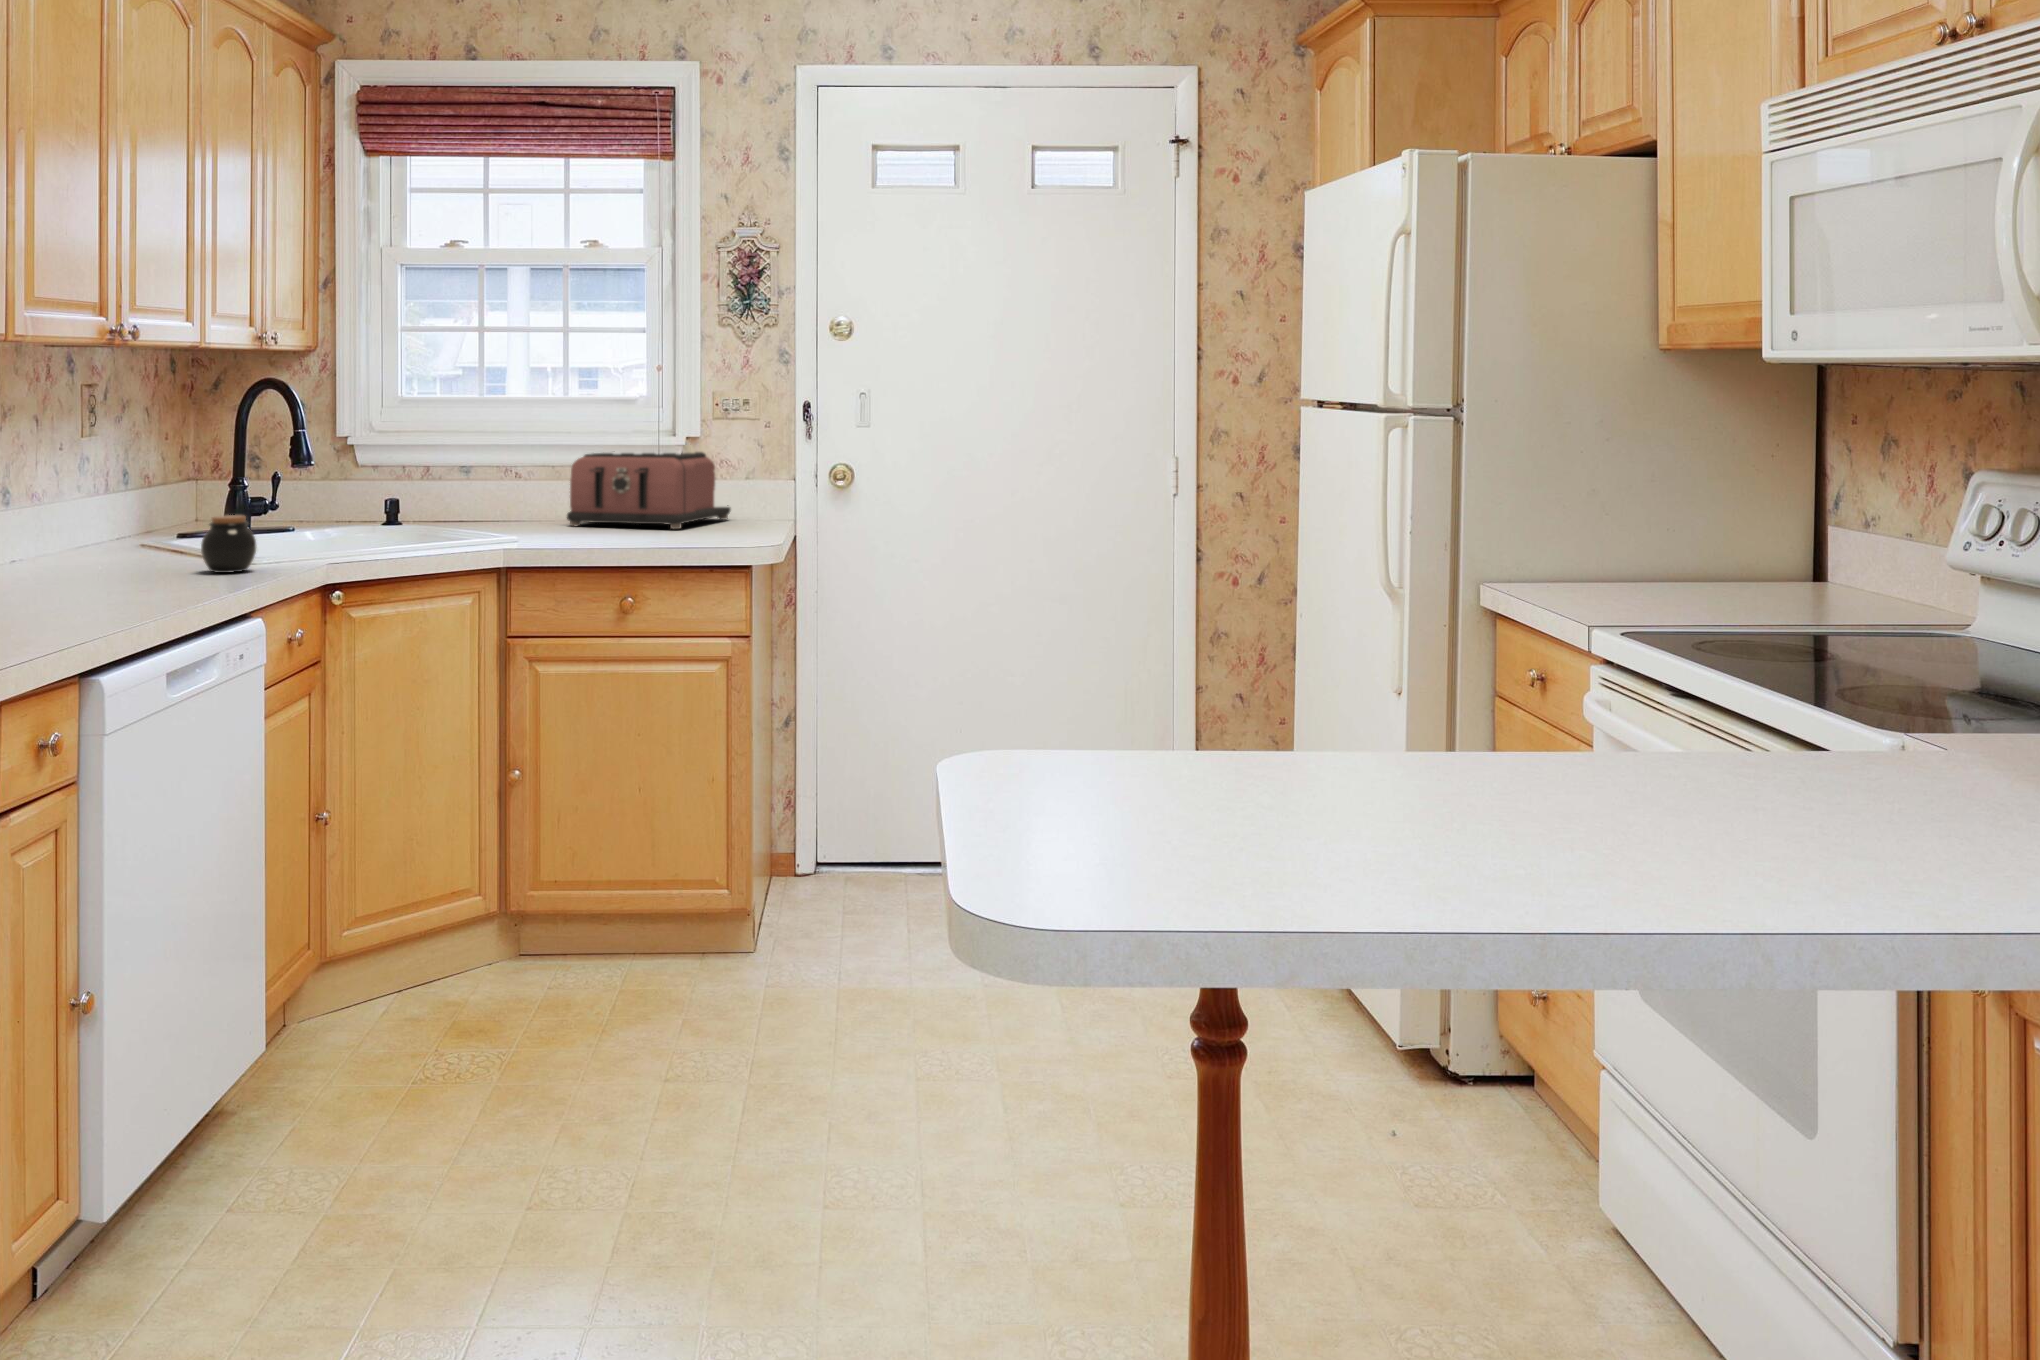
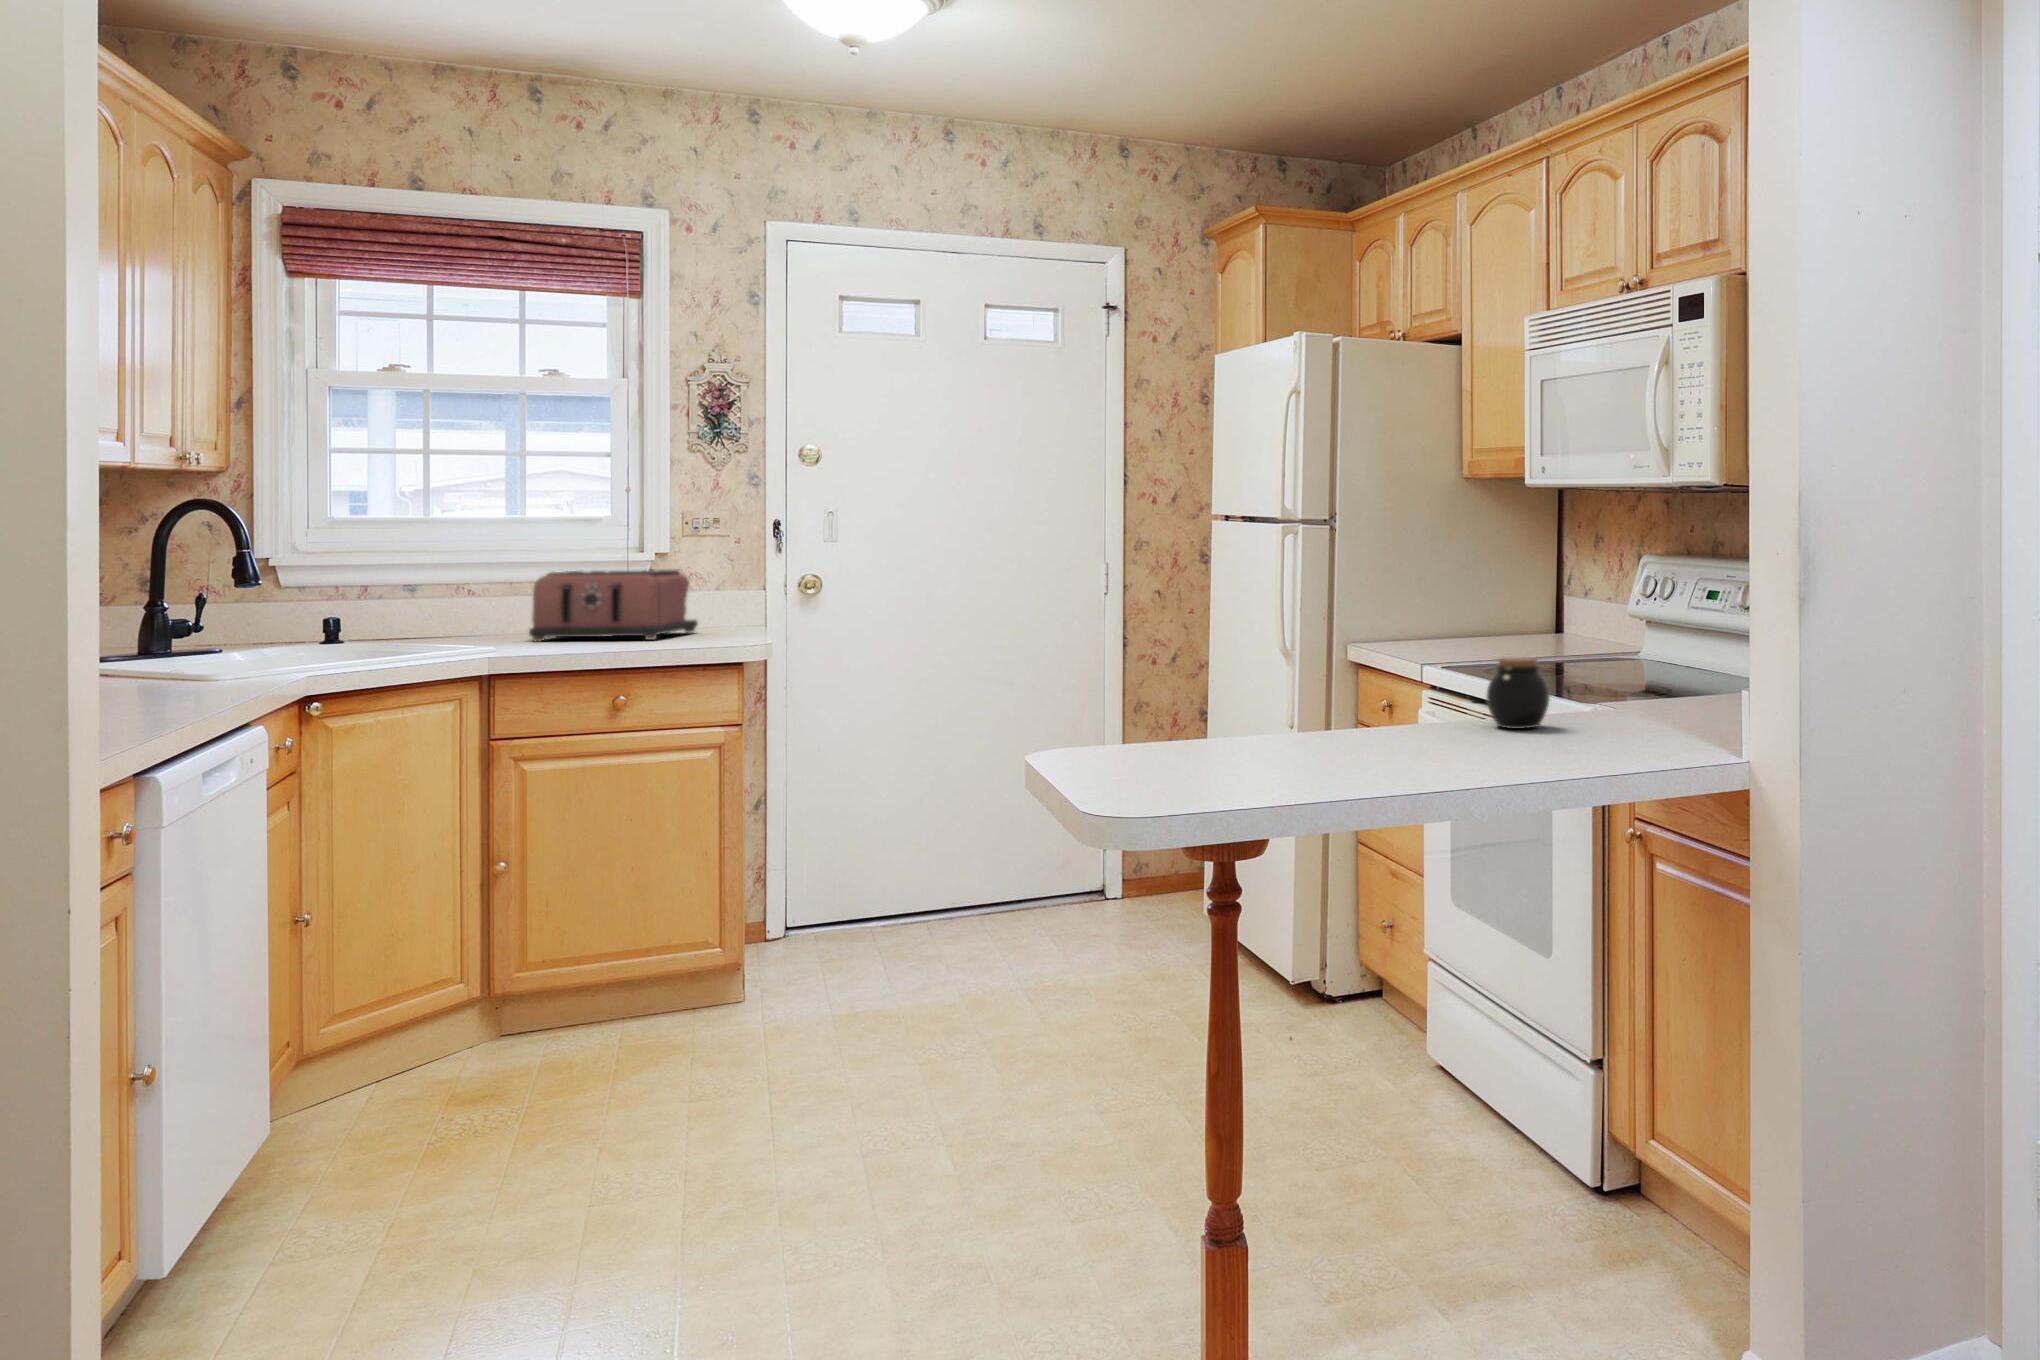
jar: present [201,515,257,573] -> present [1487,657,1550,729]

